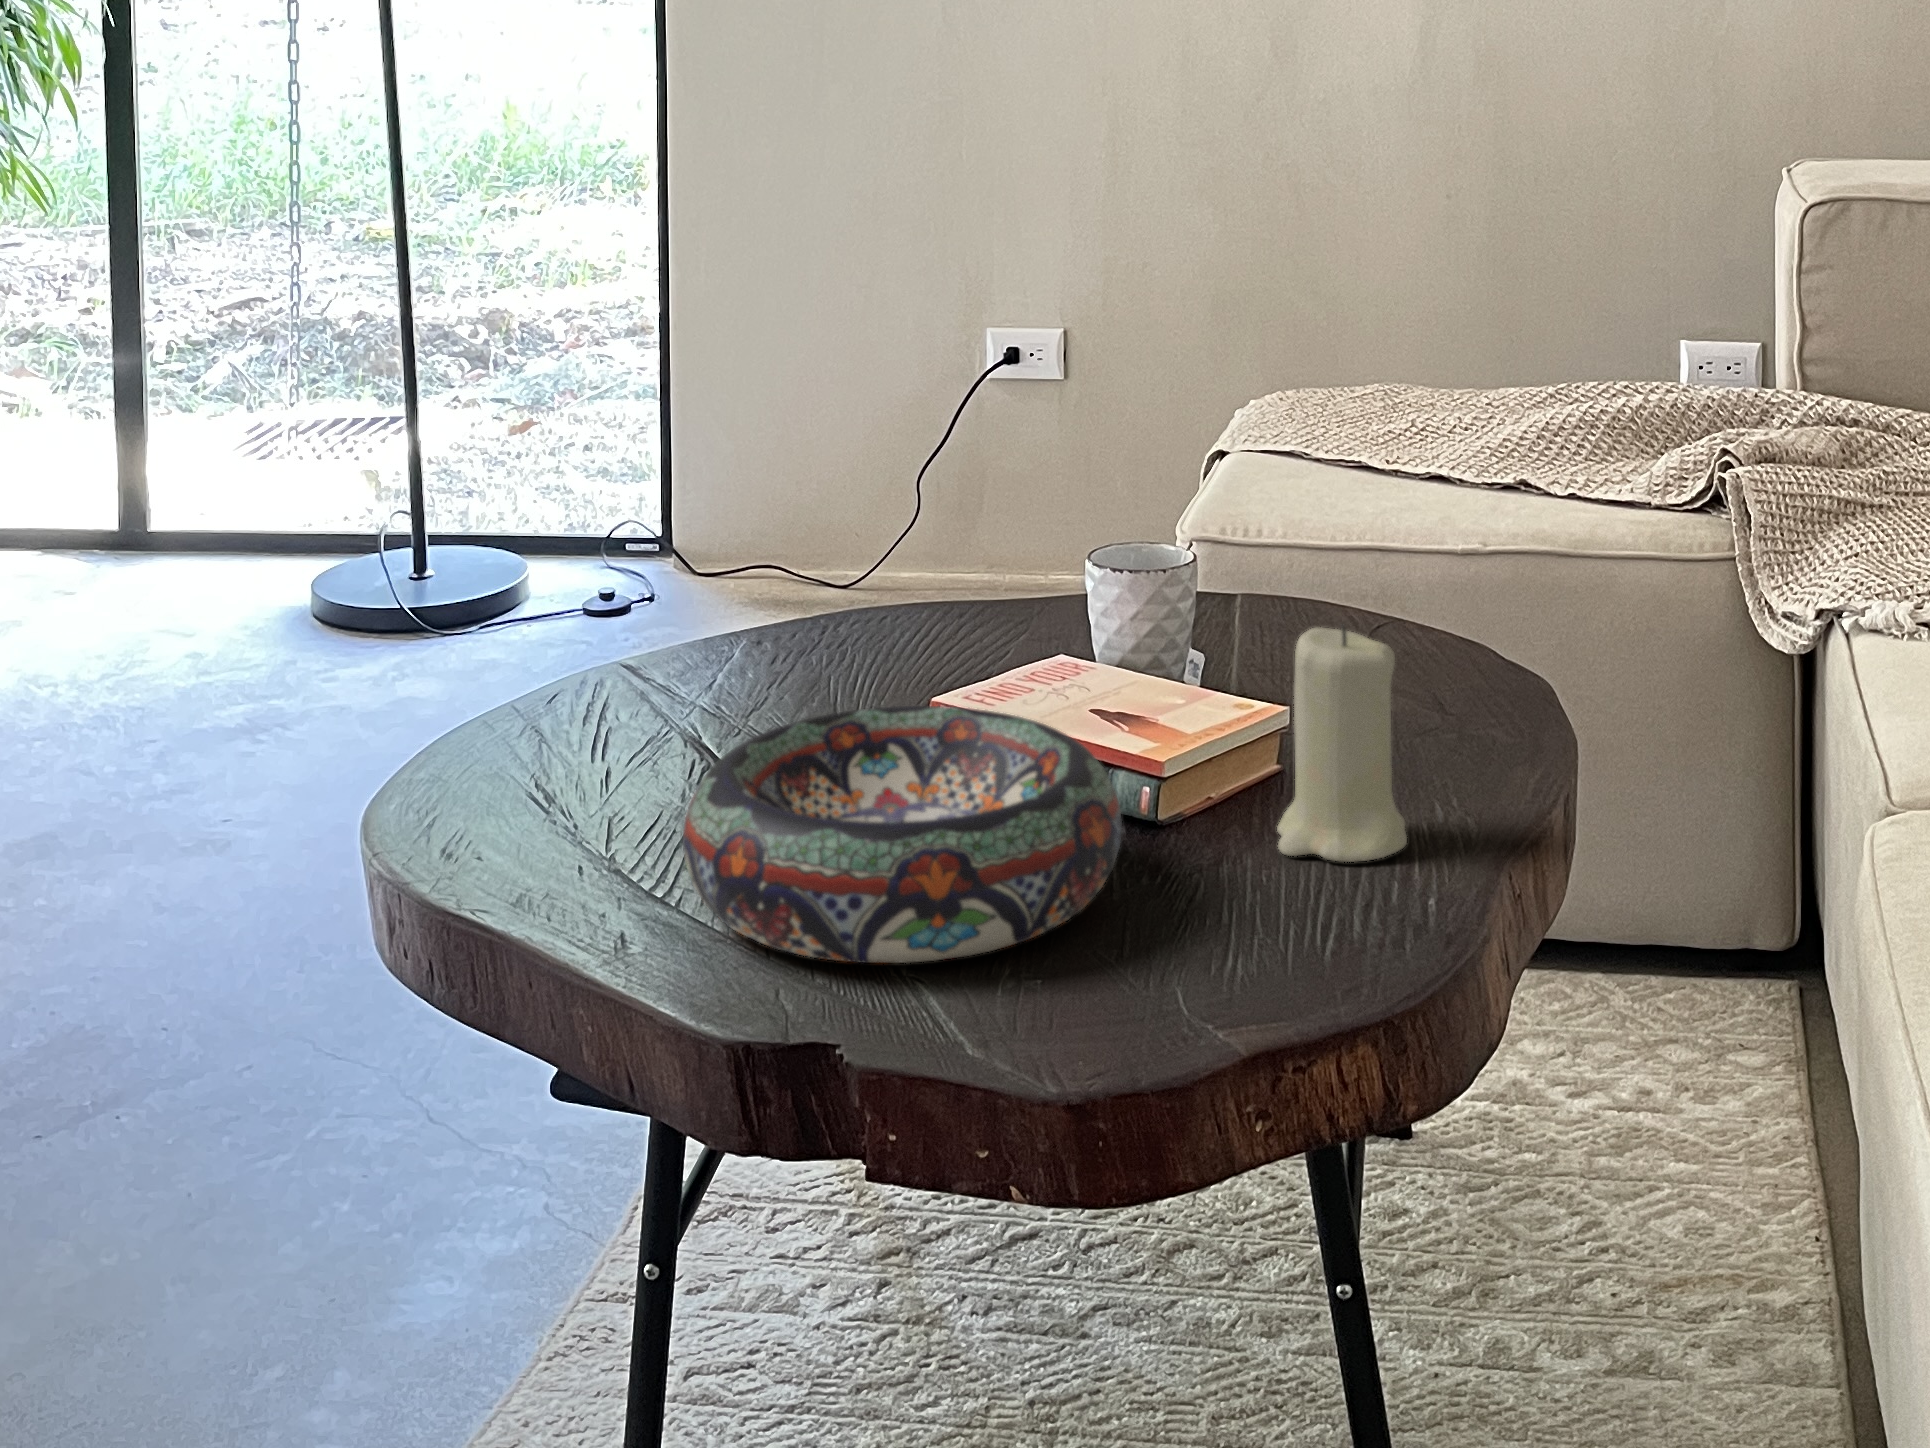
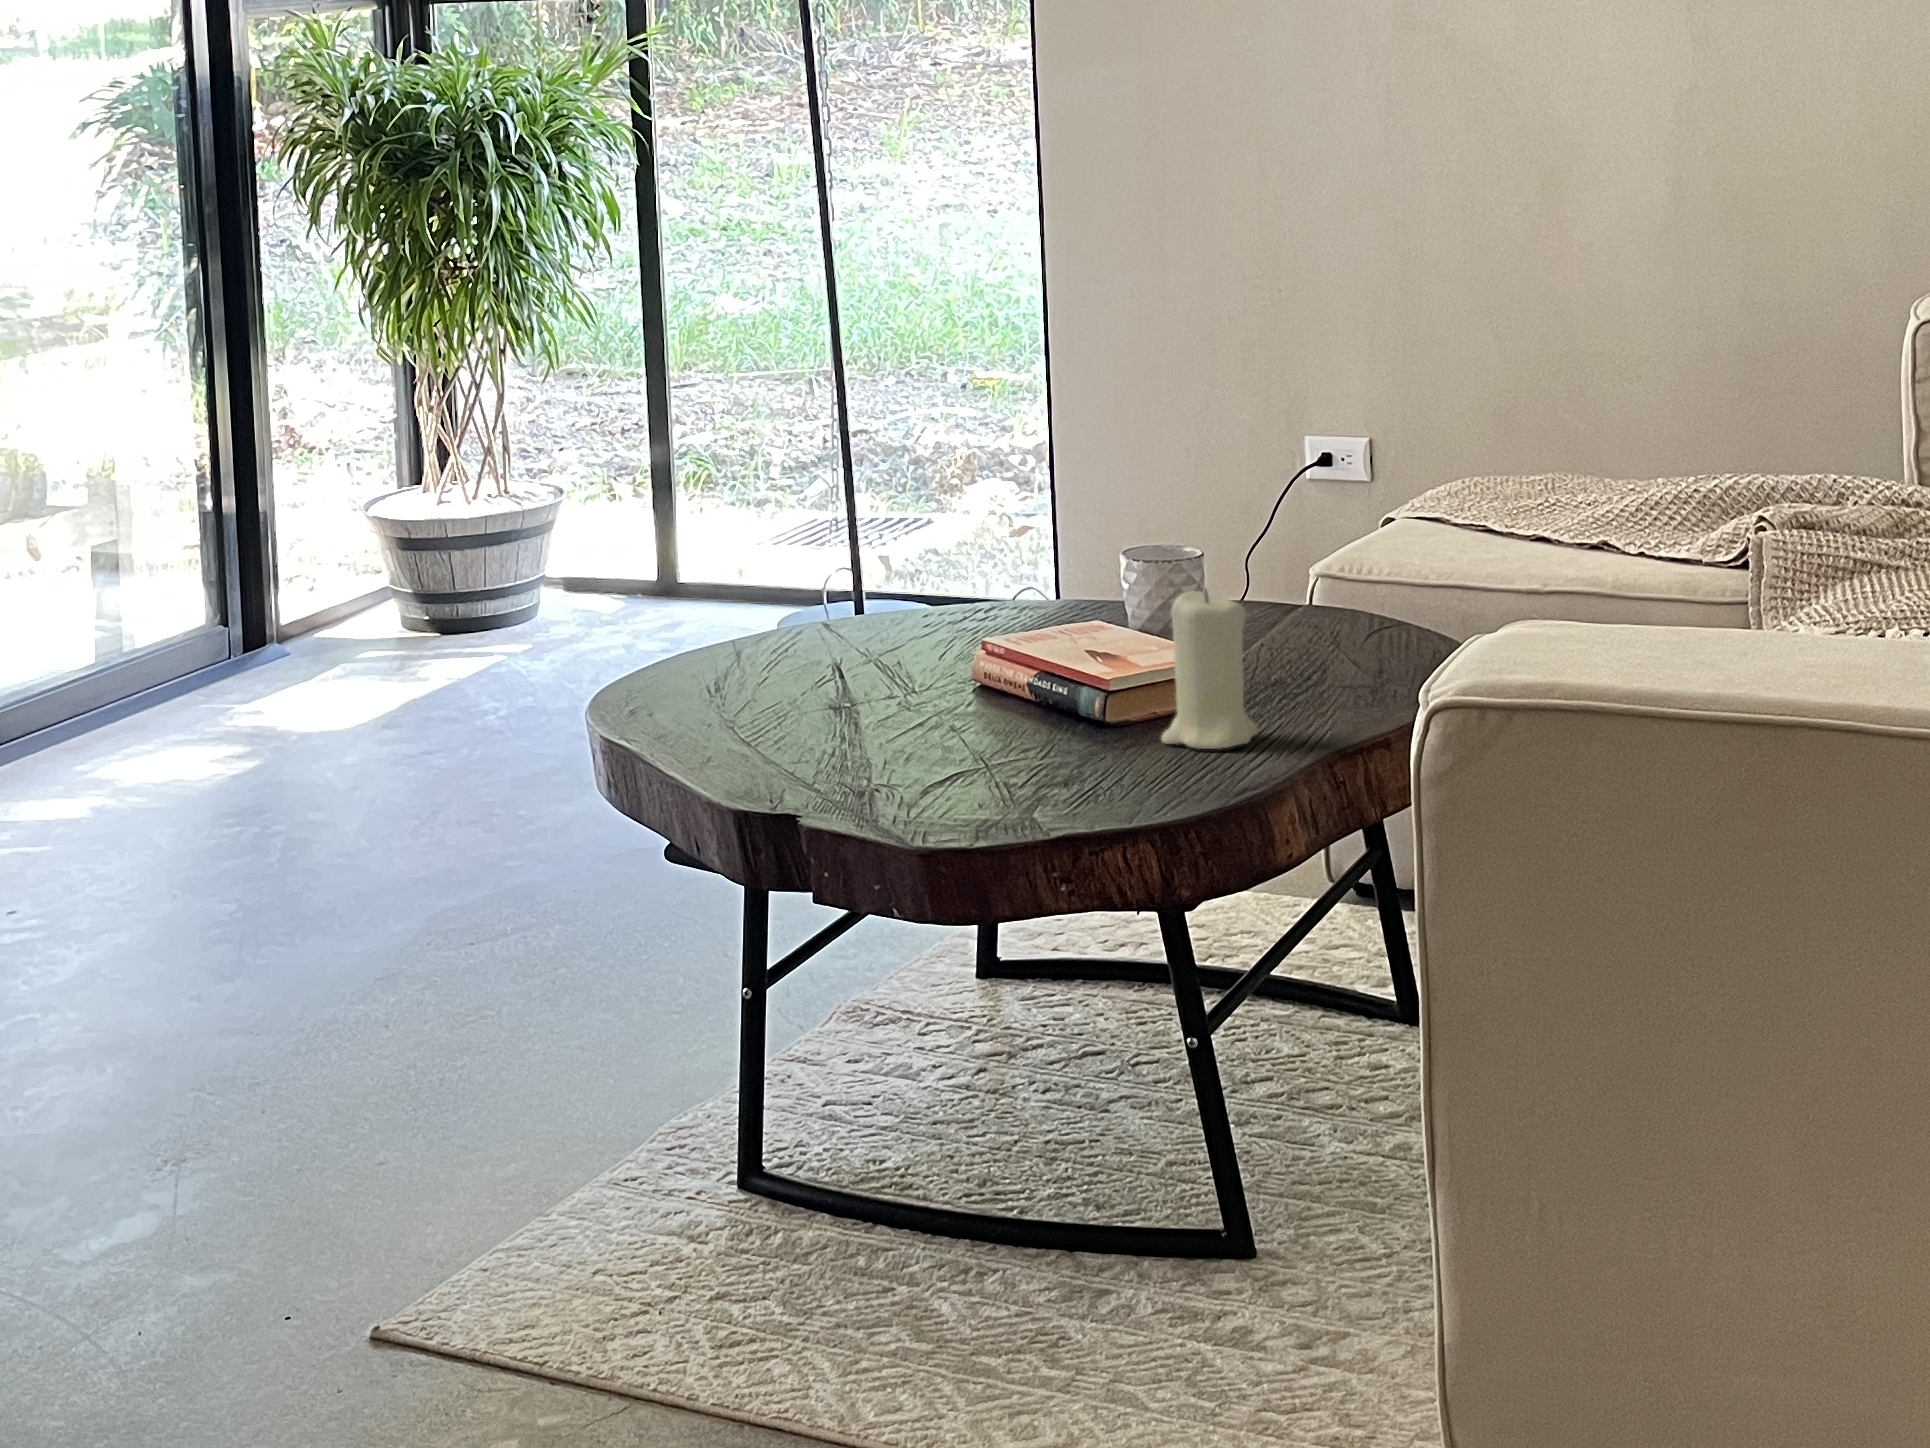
decorative bowl: present [683,706,1122,963] -> none [749,632,1036,778]

